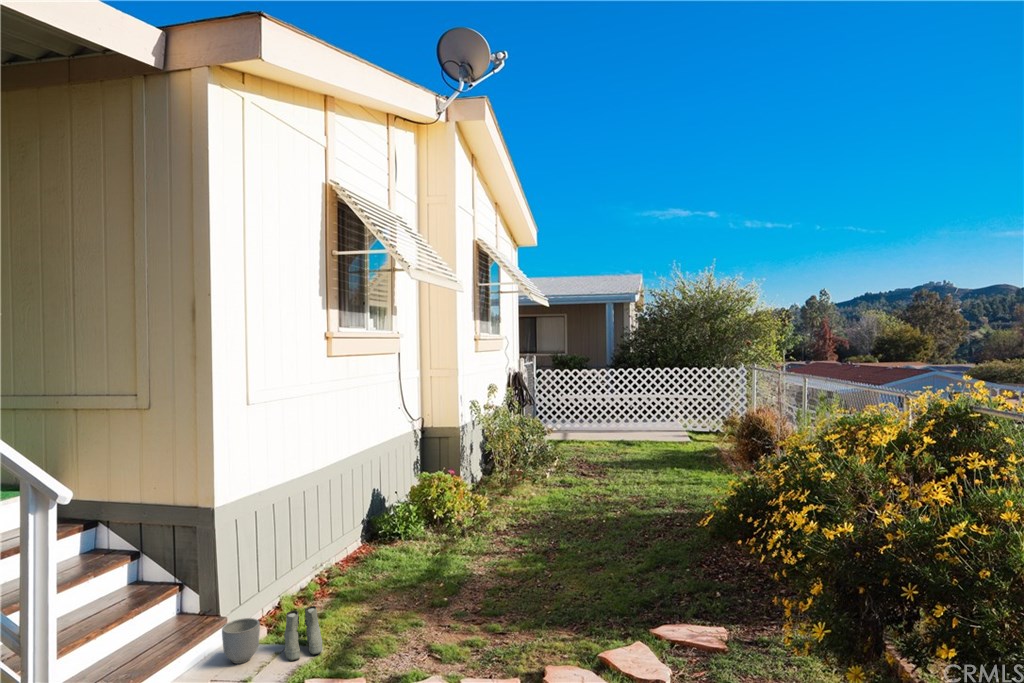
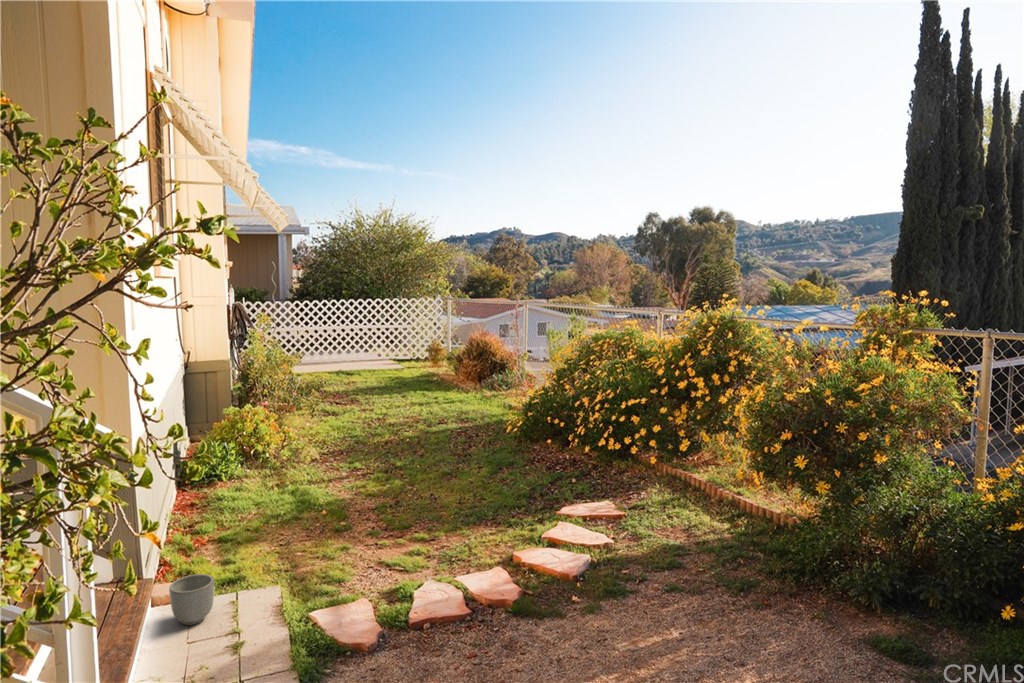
boots: present [285,606,322,661] -> none [227,549,279,607]

